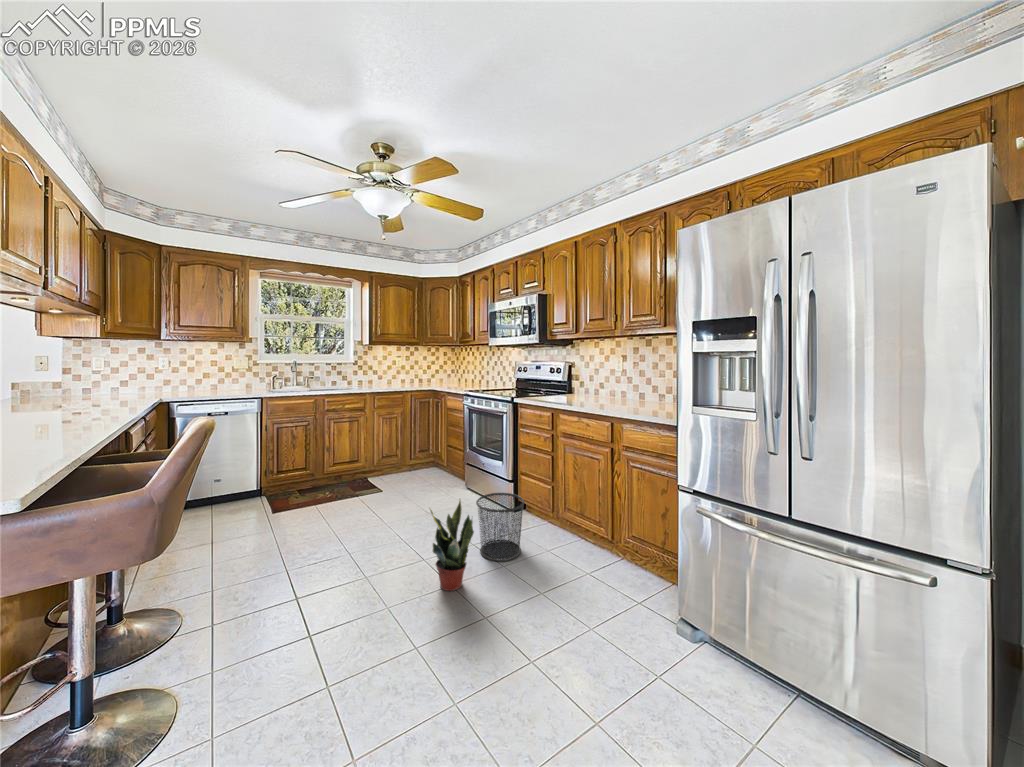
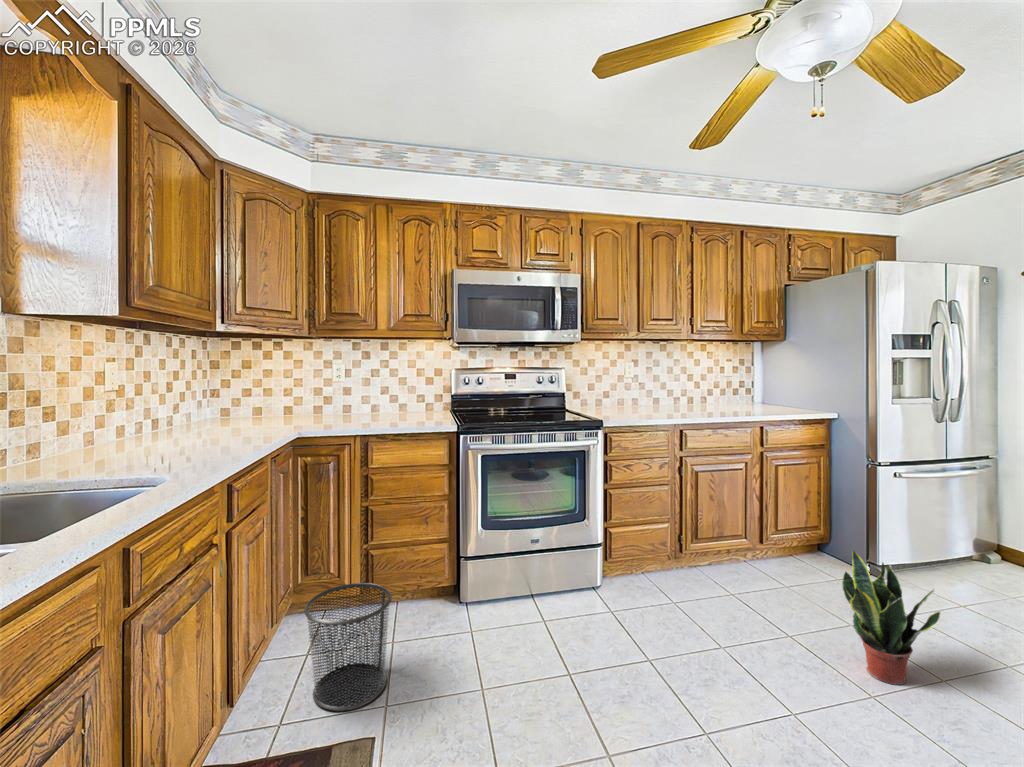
waste bin: present [476,493,524,561] -> present [304,583,392,711]

